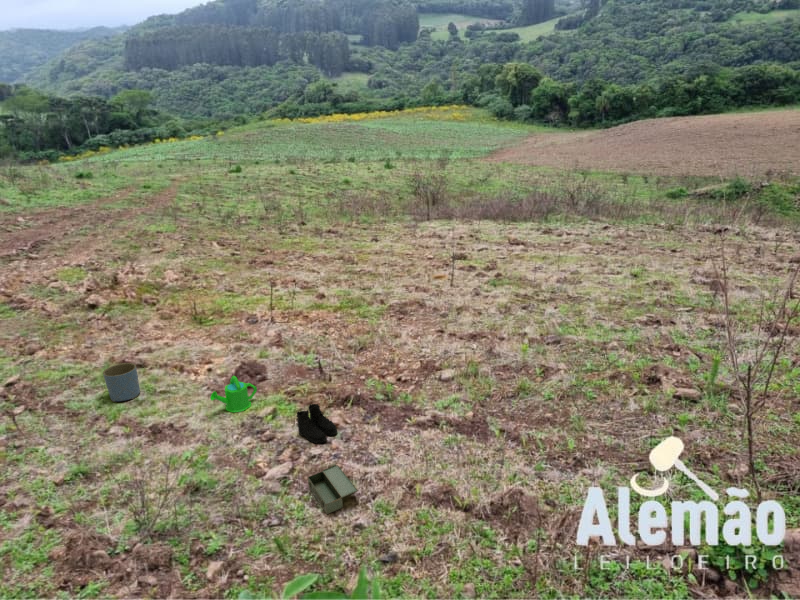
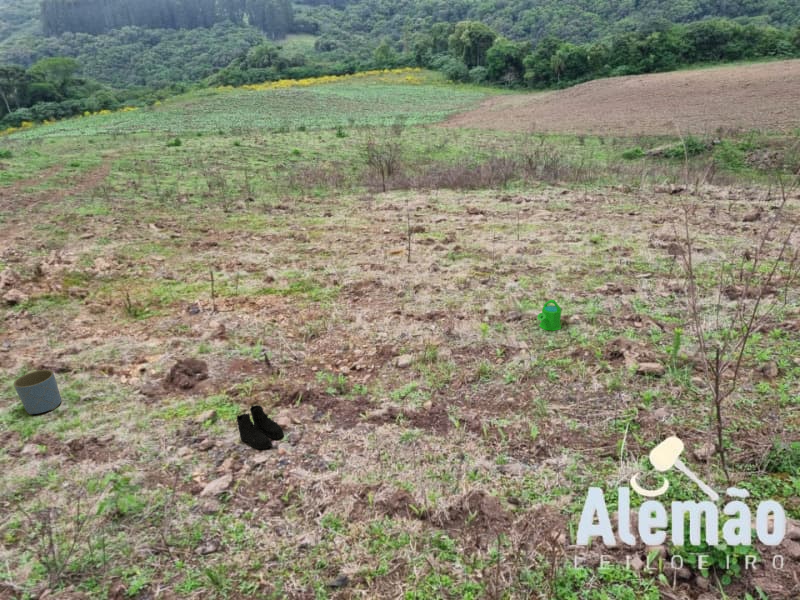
watering can: present [210,376,257,413] -> present [537,300,562,331]
toolbox: present [308,465,357,514] -> none [248,475,304,535]

